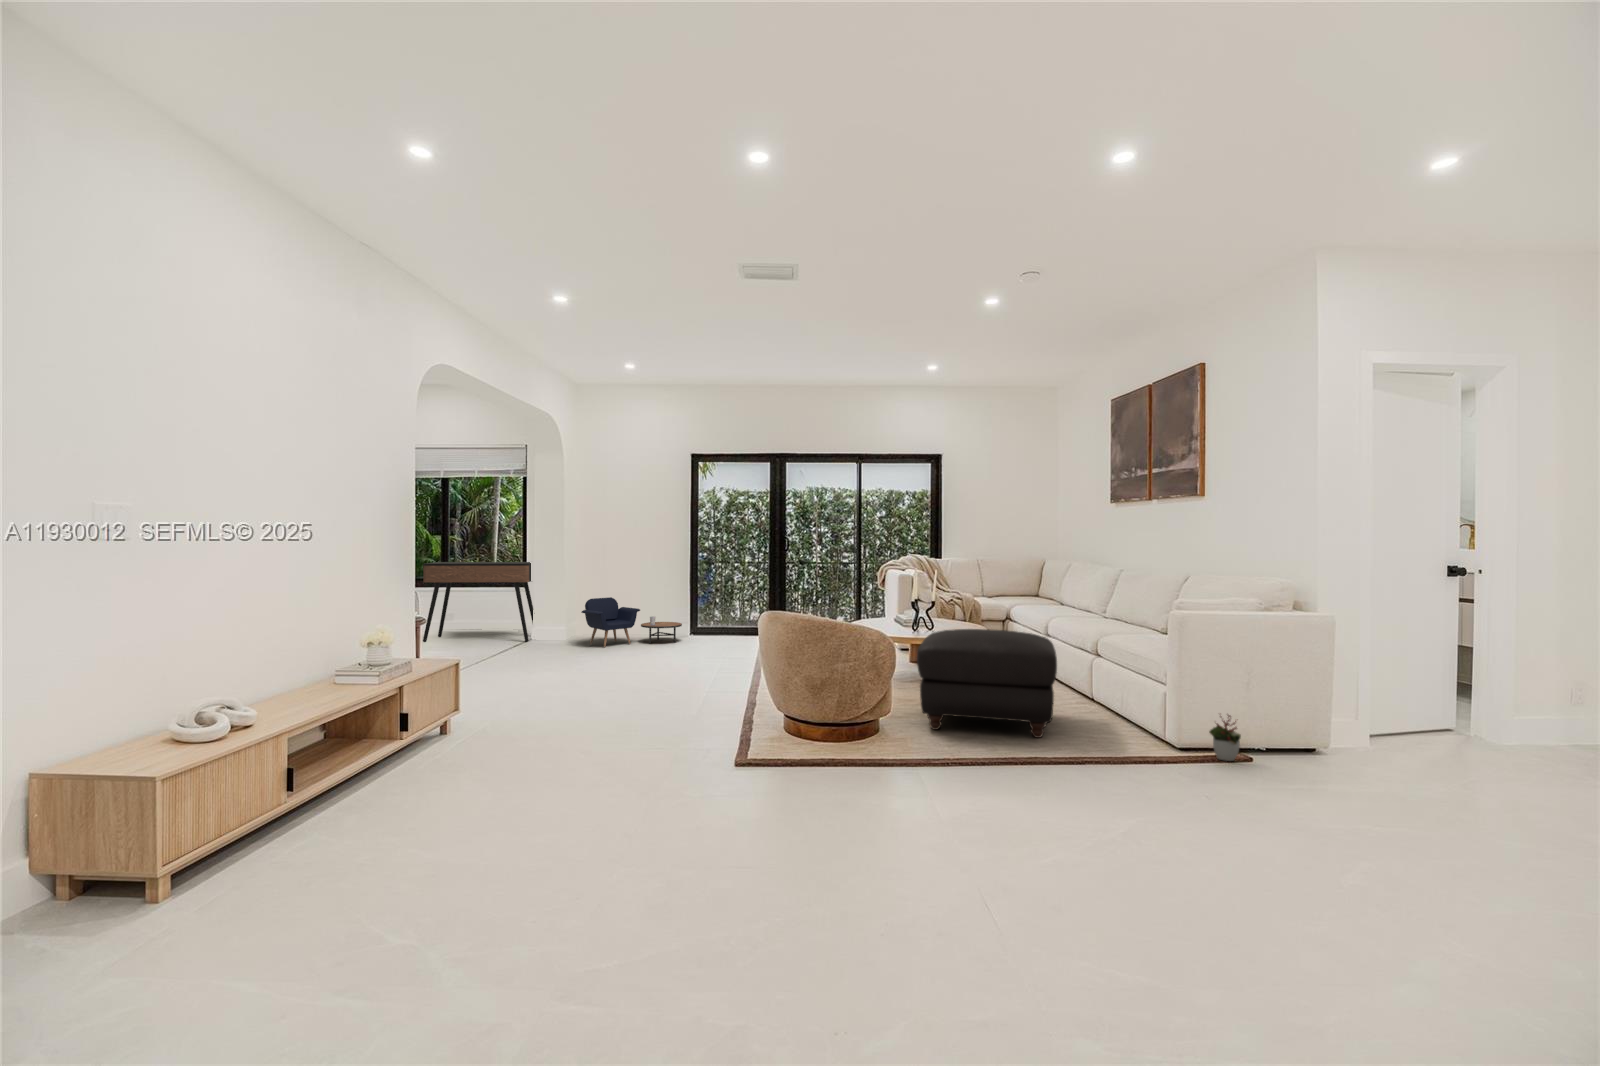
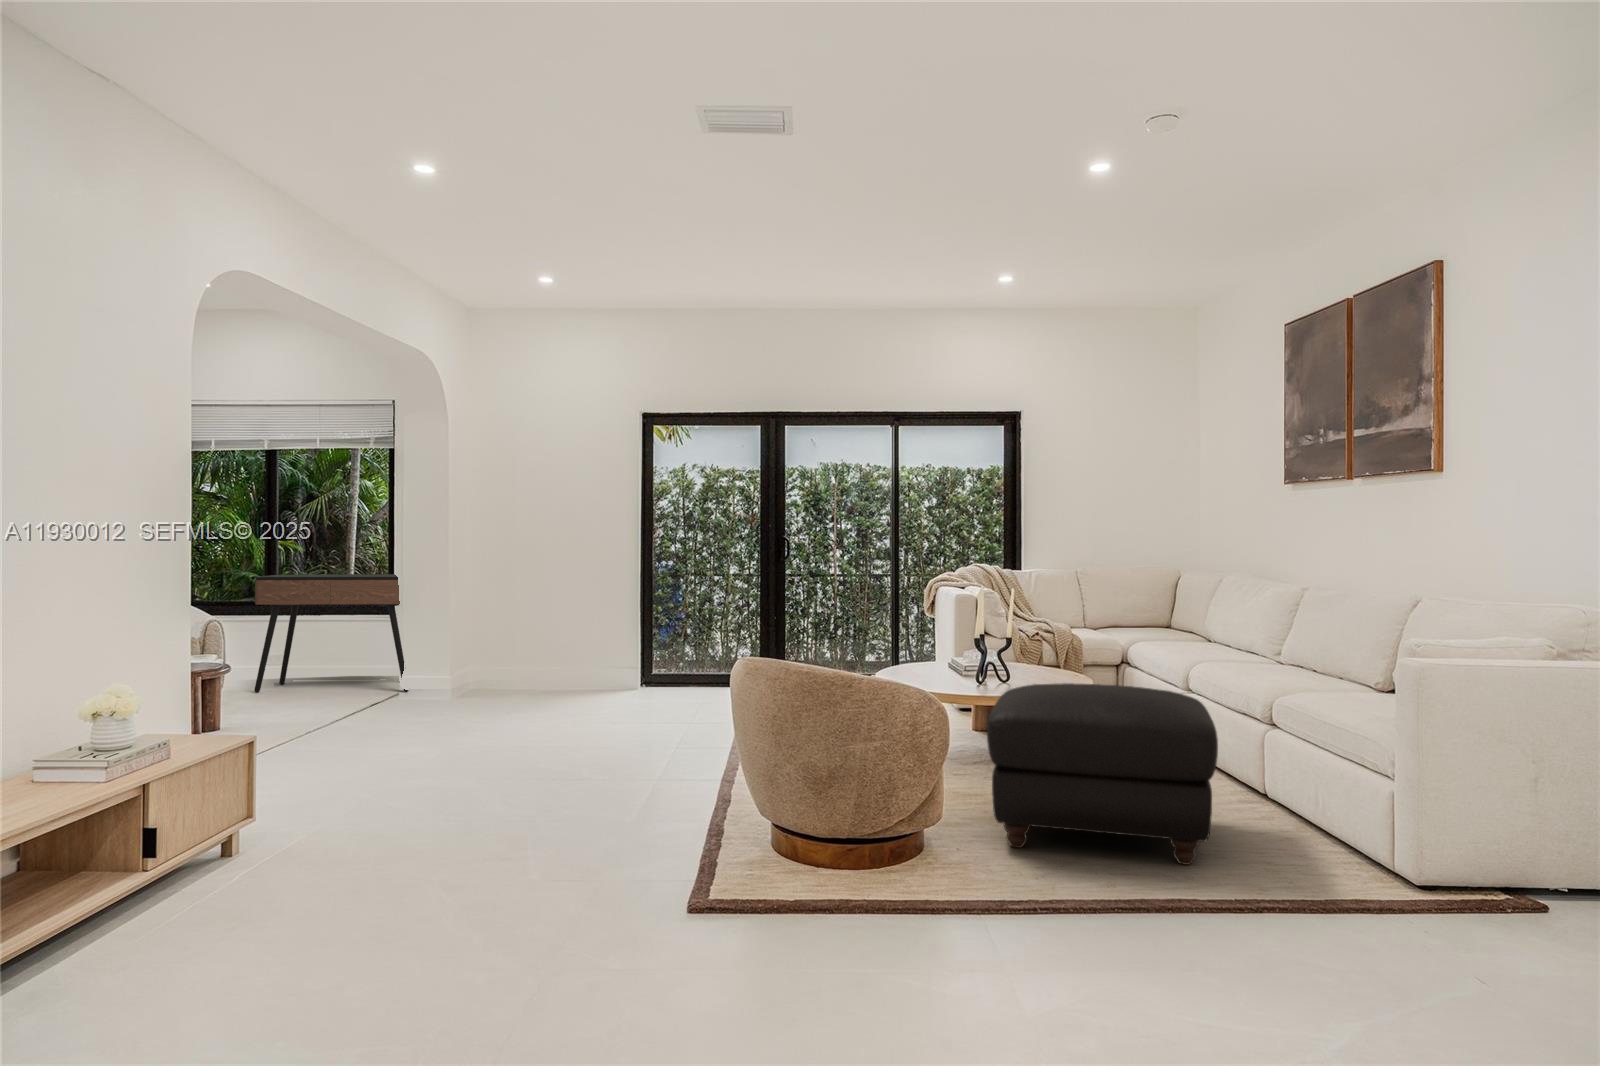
armchair: present [581,597,682,647] -> none [484,627,634,701]
decorative plant: present [1209,715,1241,761] -> none [1480,831,1537,913]

